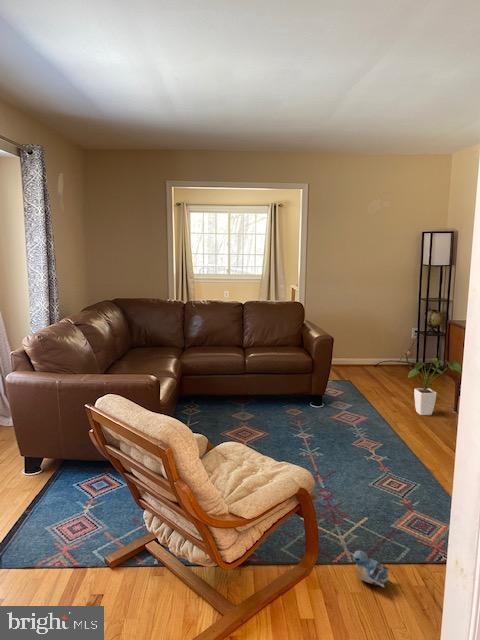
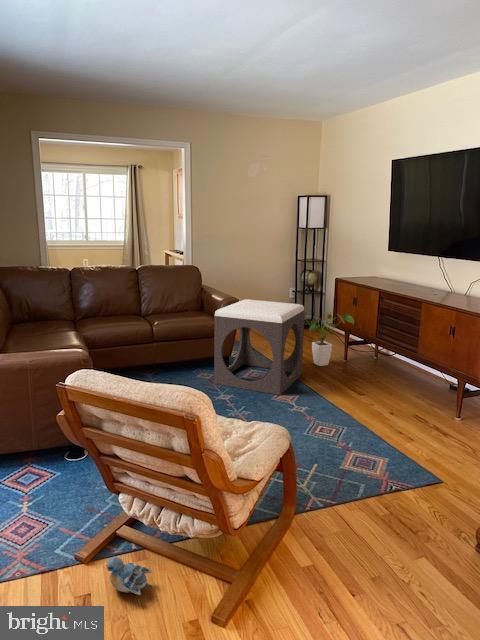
footstool: none [299,338,401,441] -> present [214,299,305,395]
plush toy: present [352,550,393,587] -> present [106,557,152,595]

